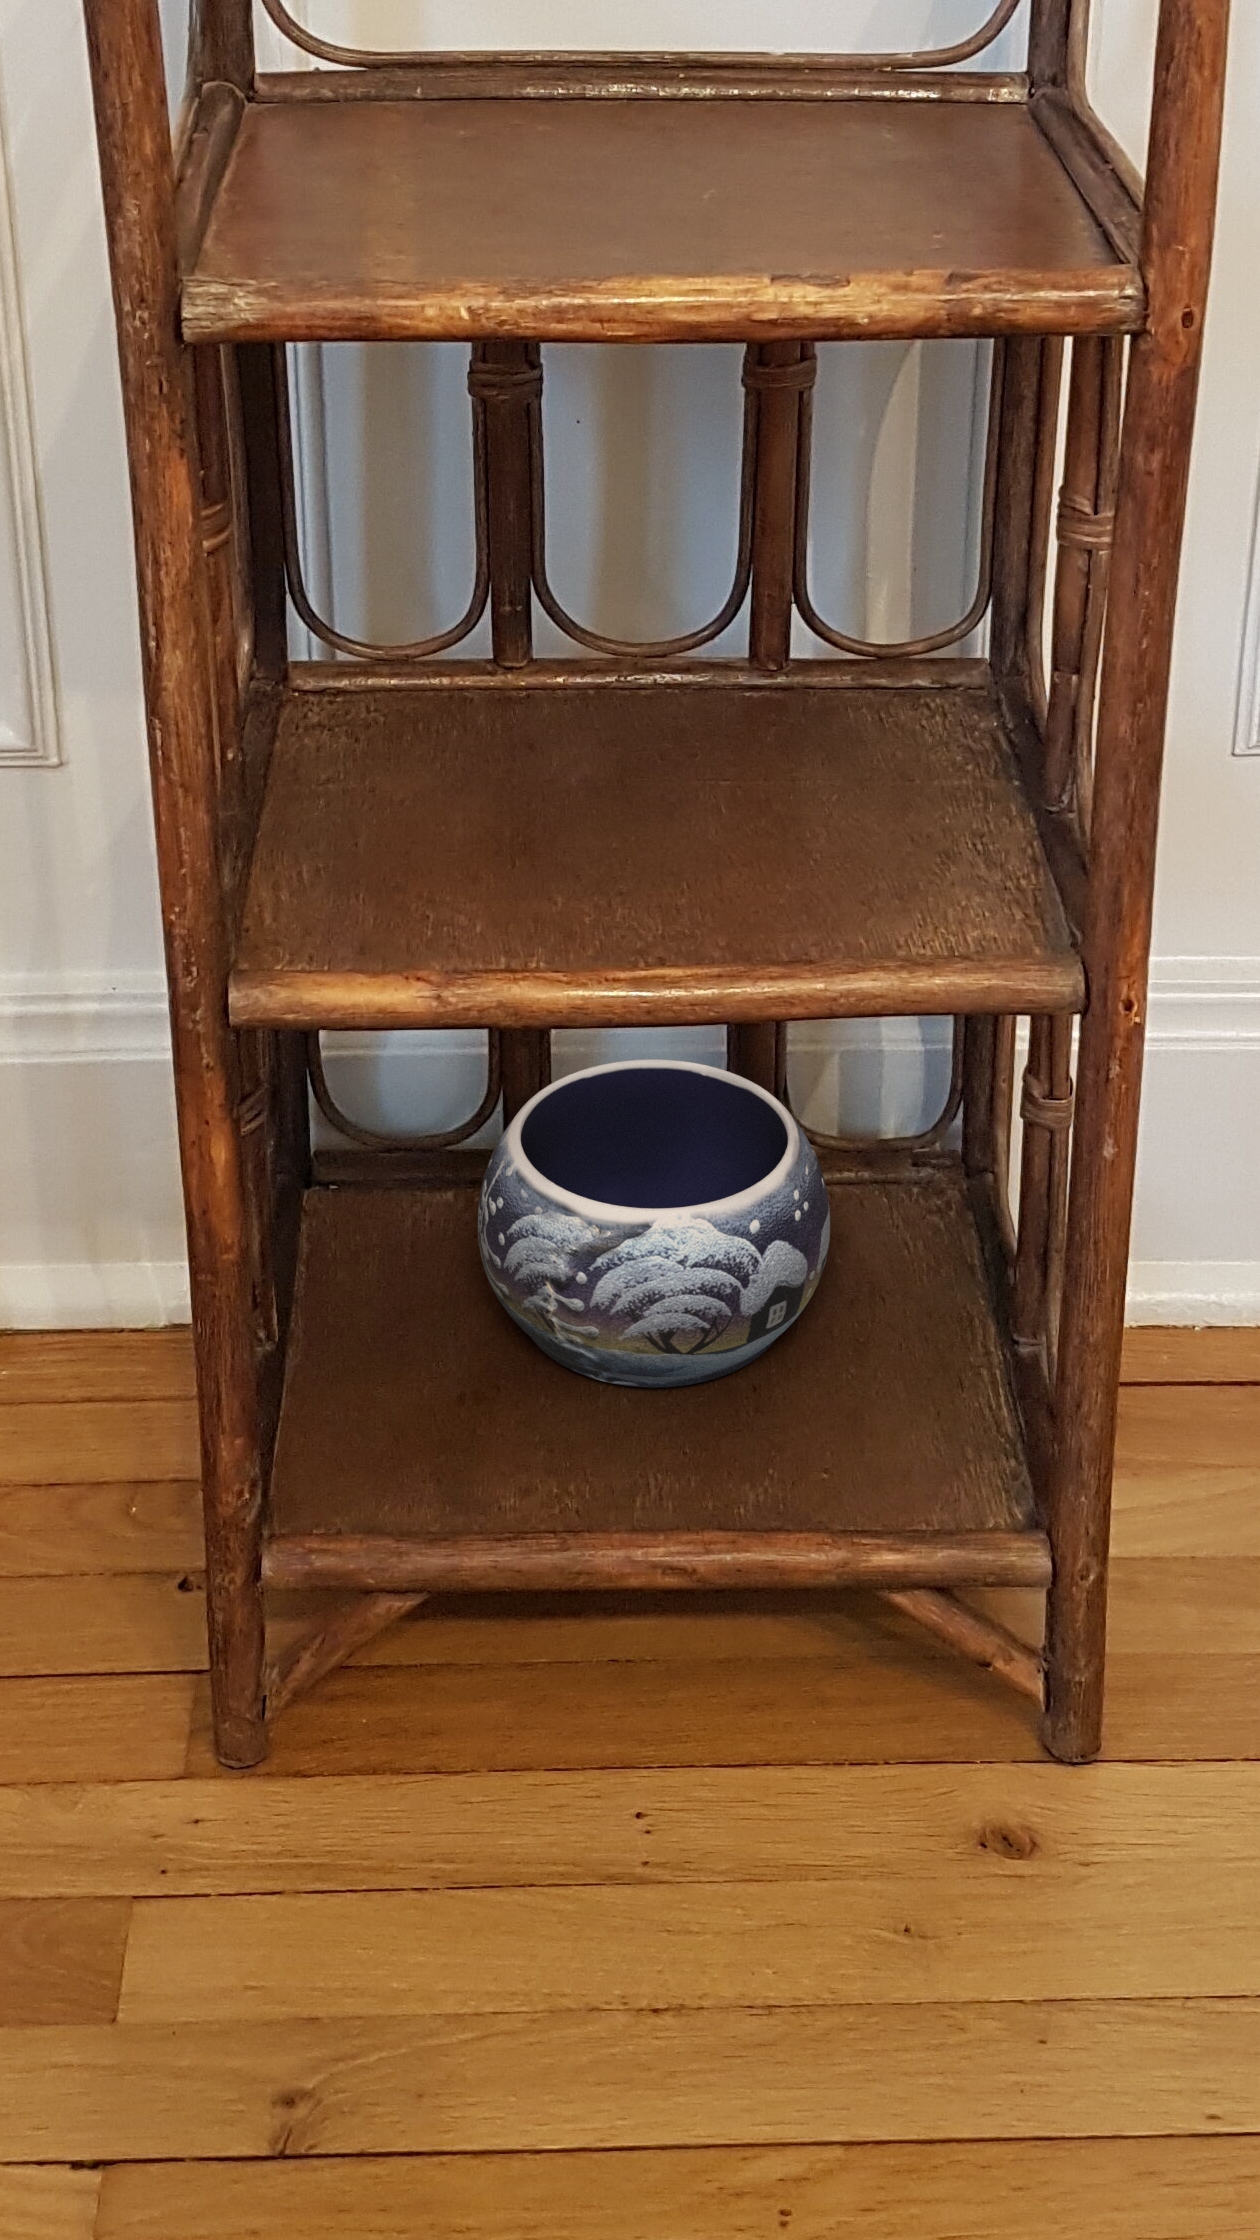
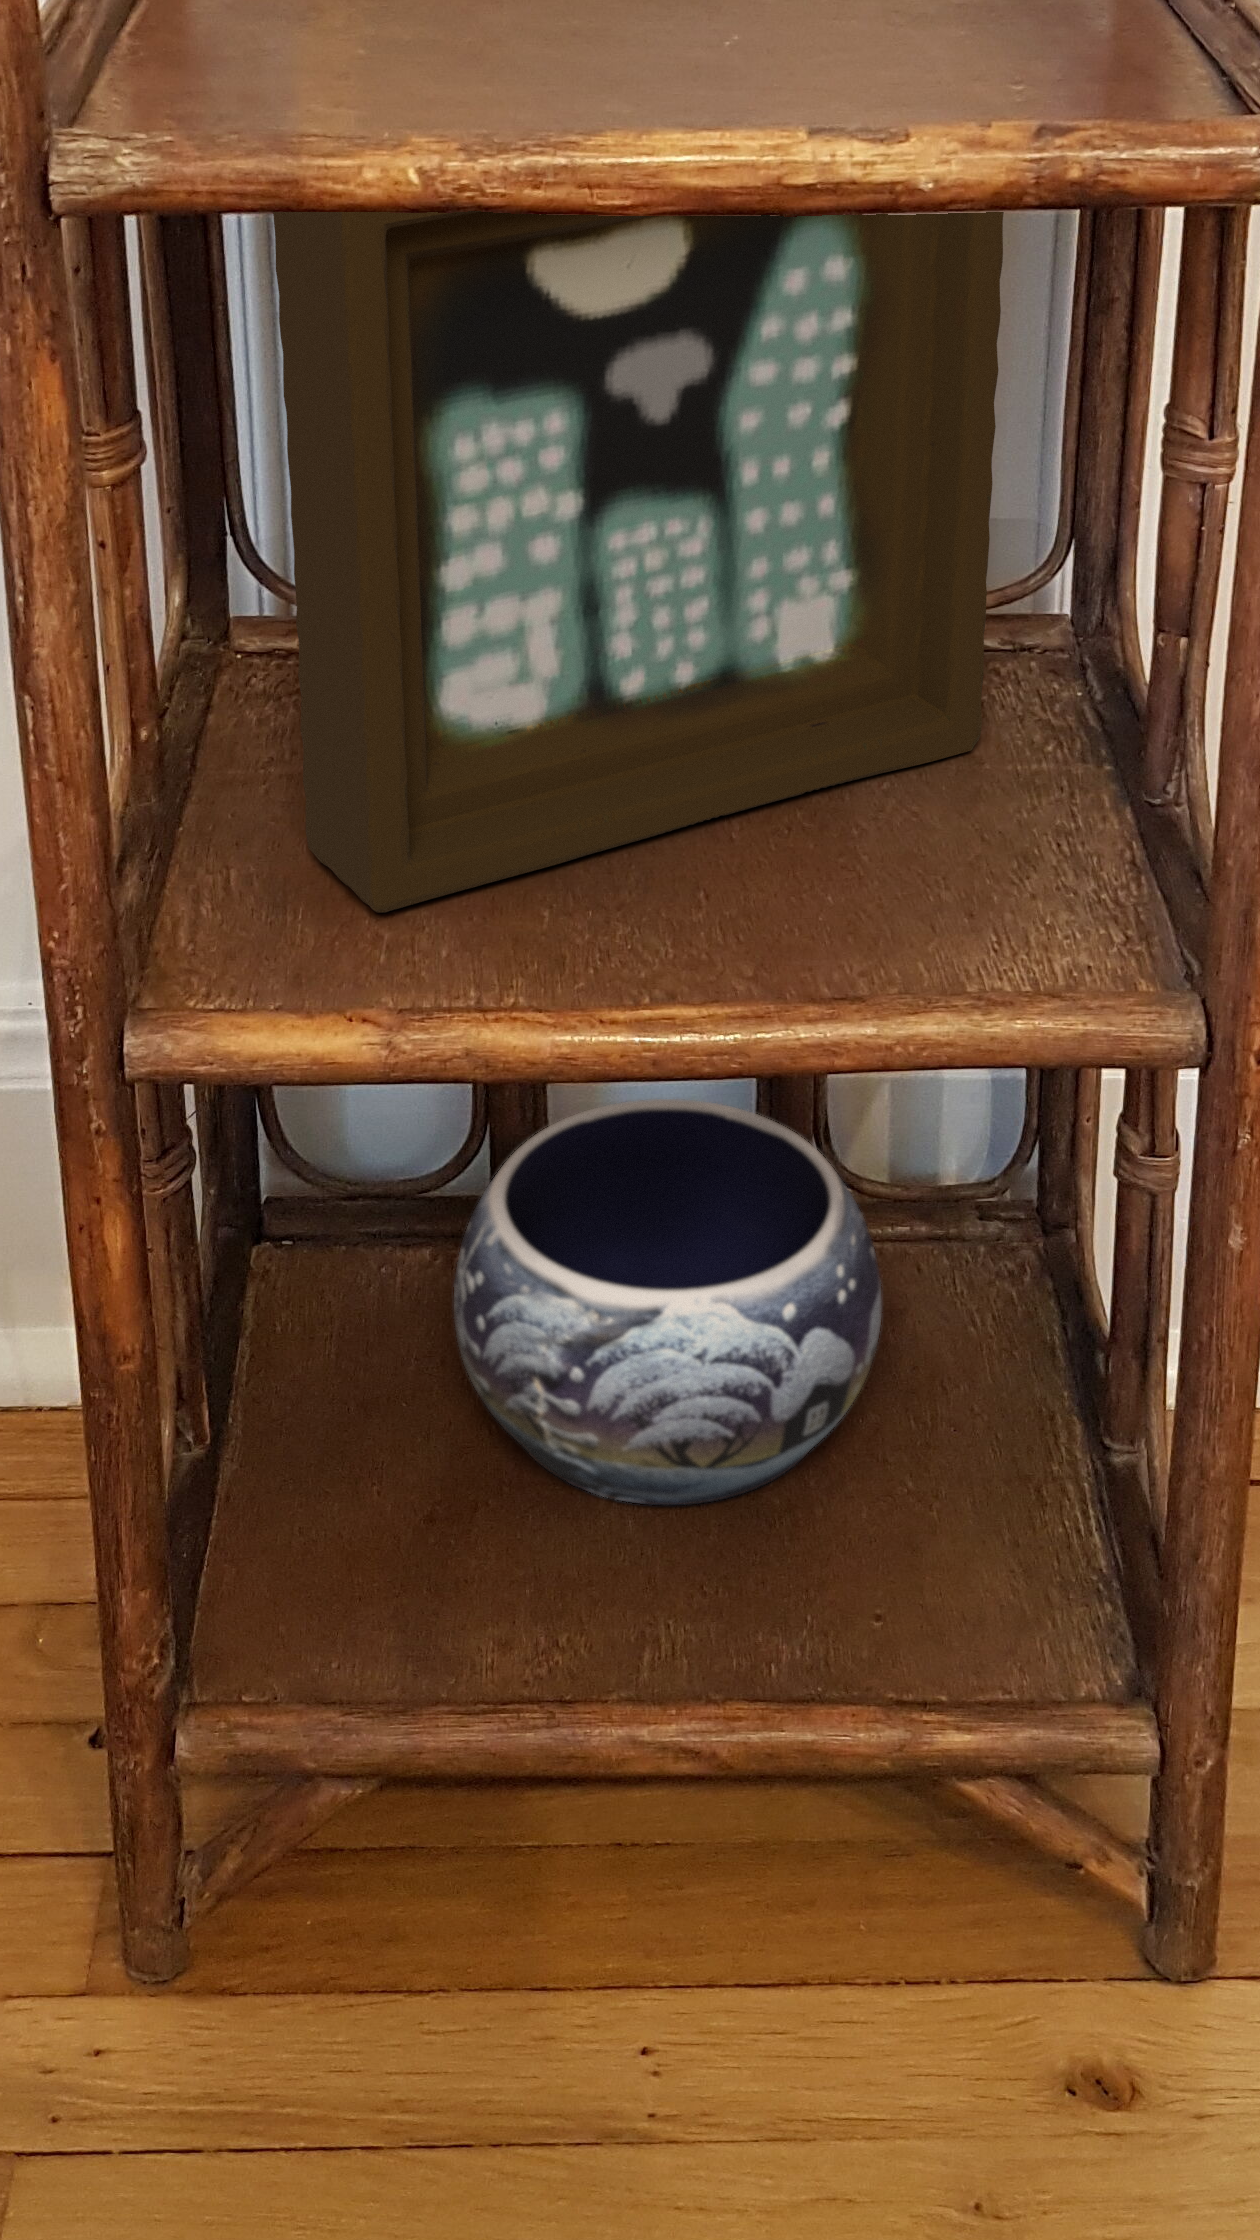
picture frame: none [342,198,933,896] -> present [273,211,1004,913]

